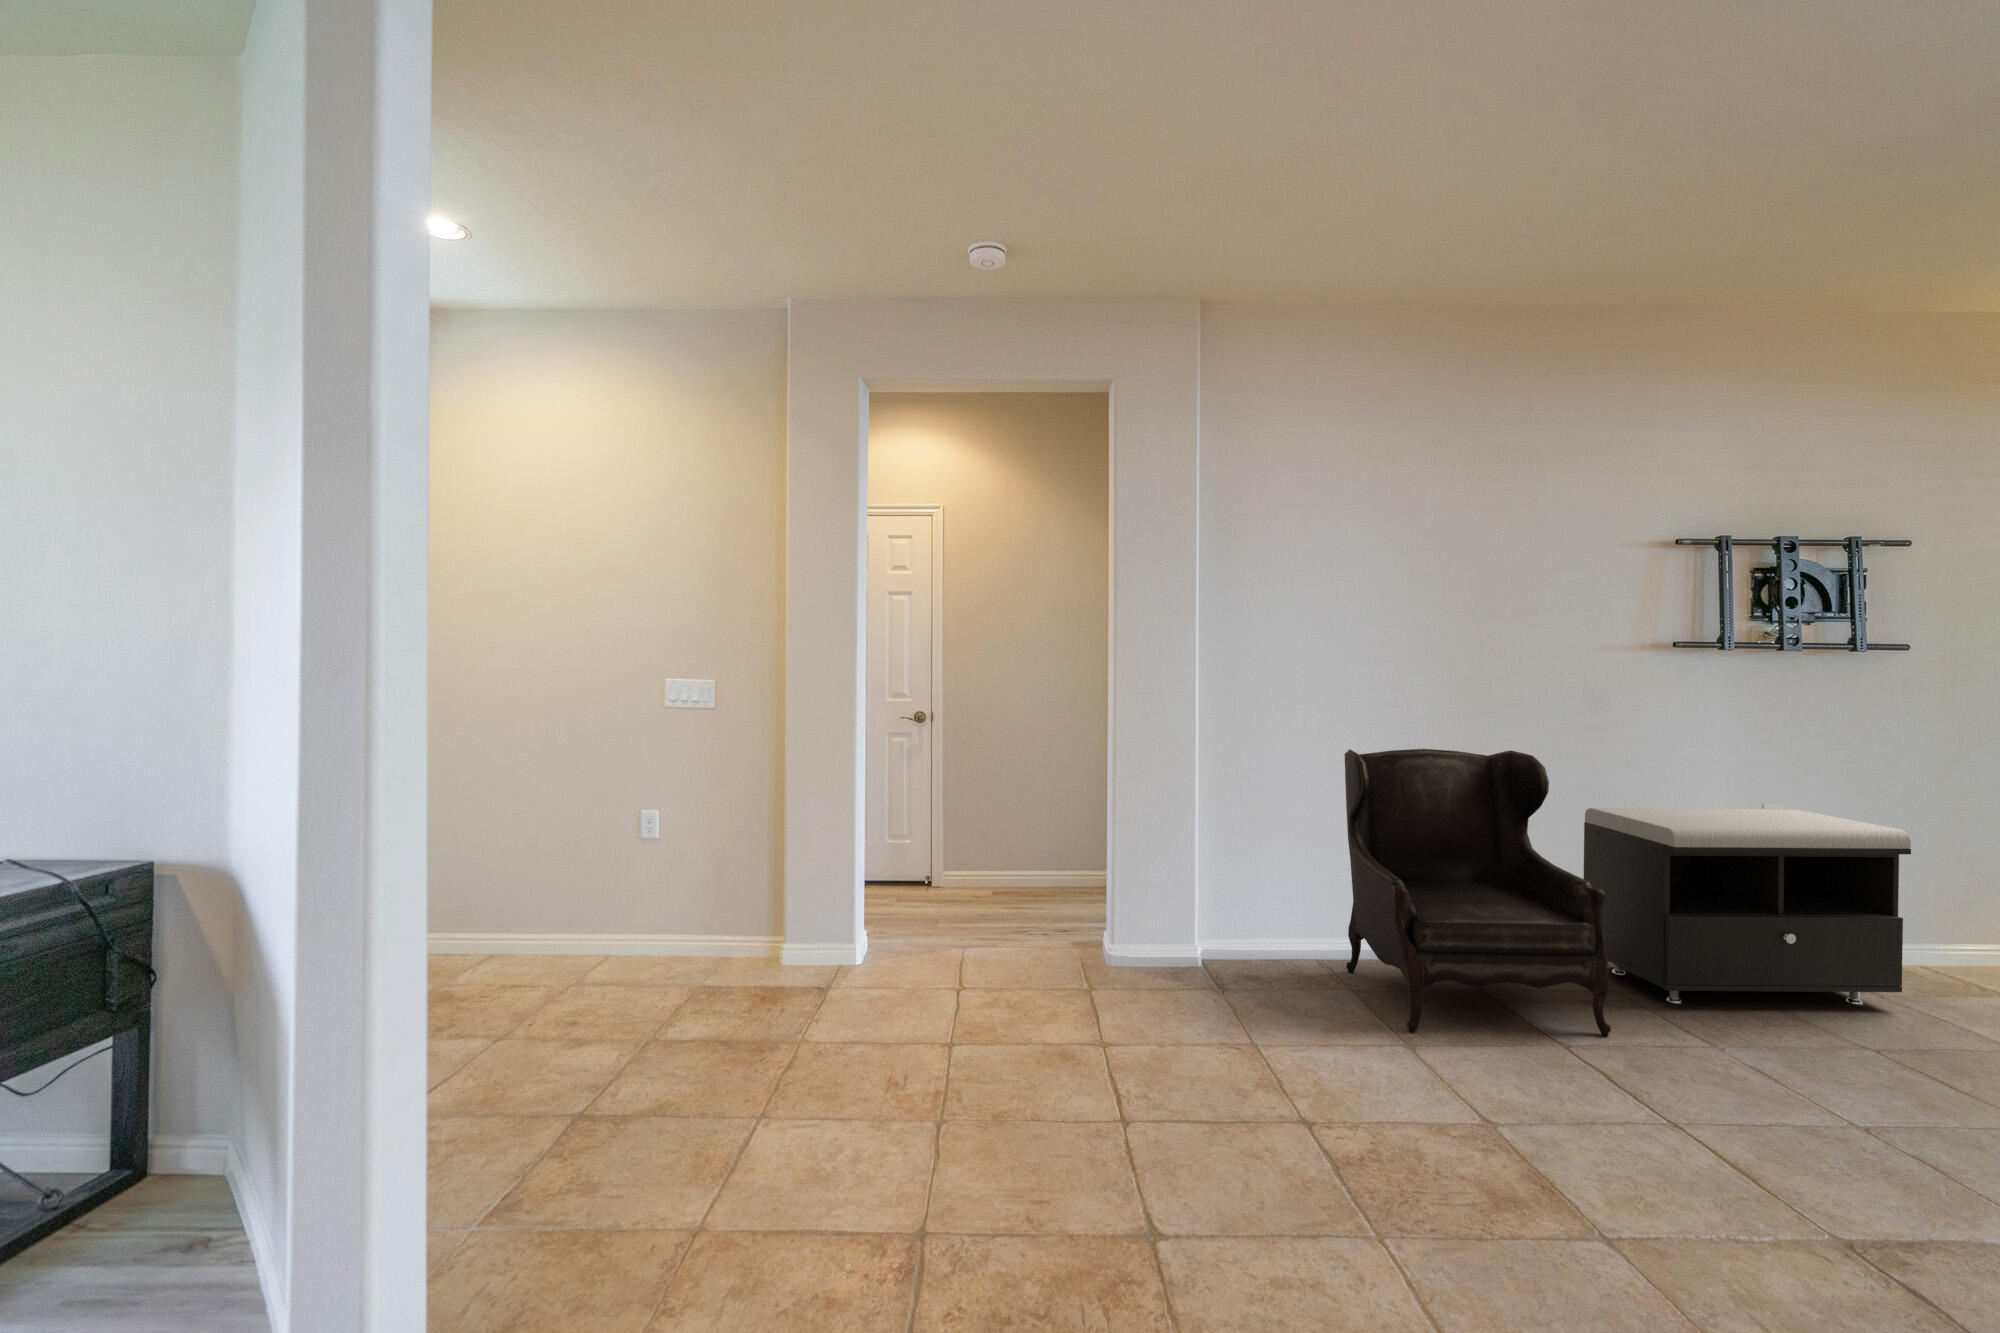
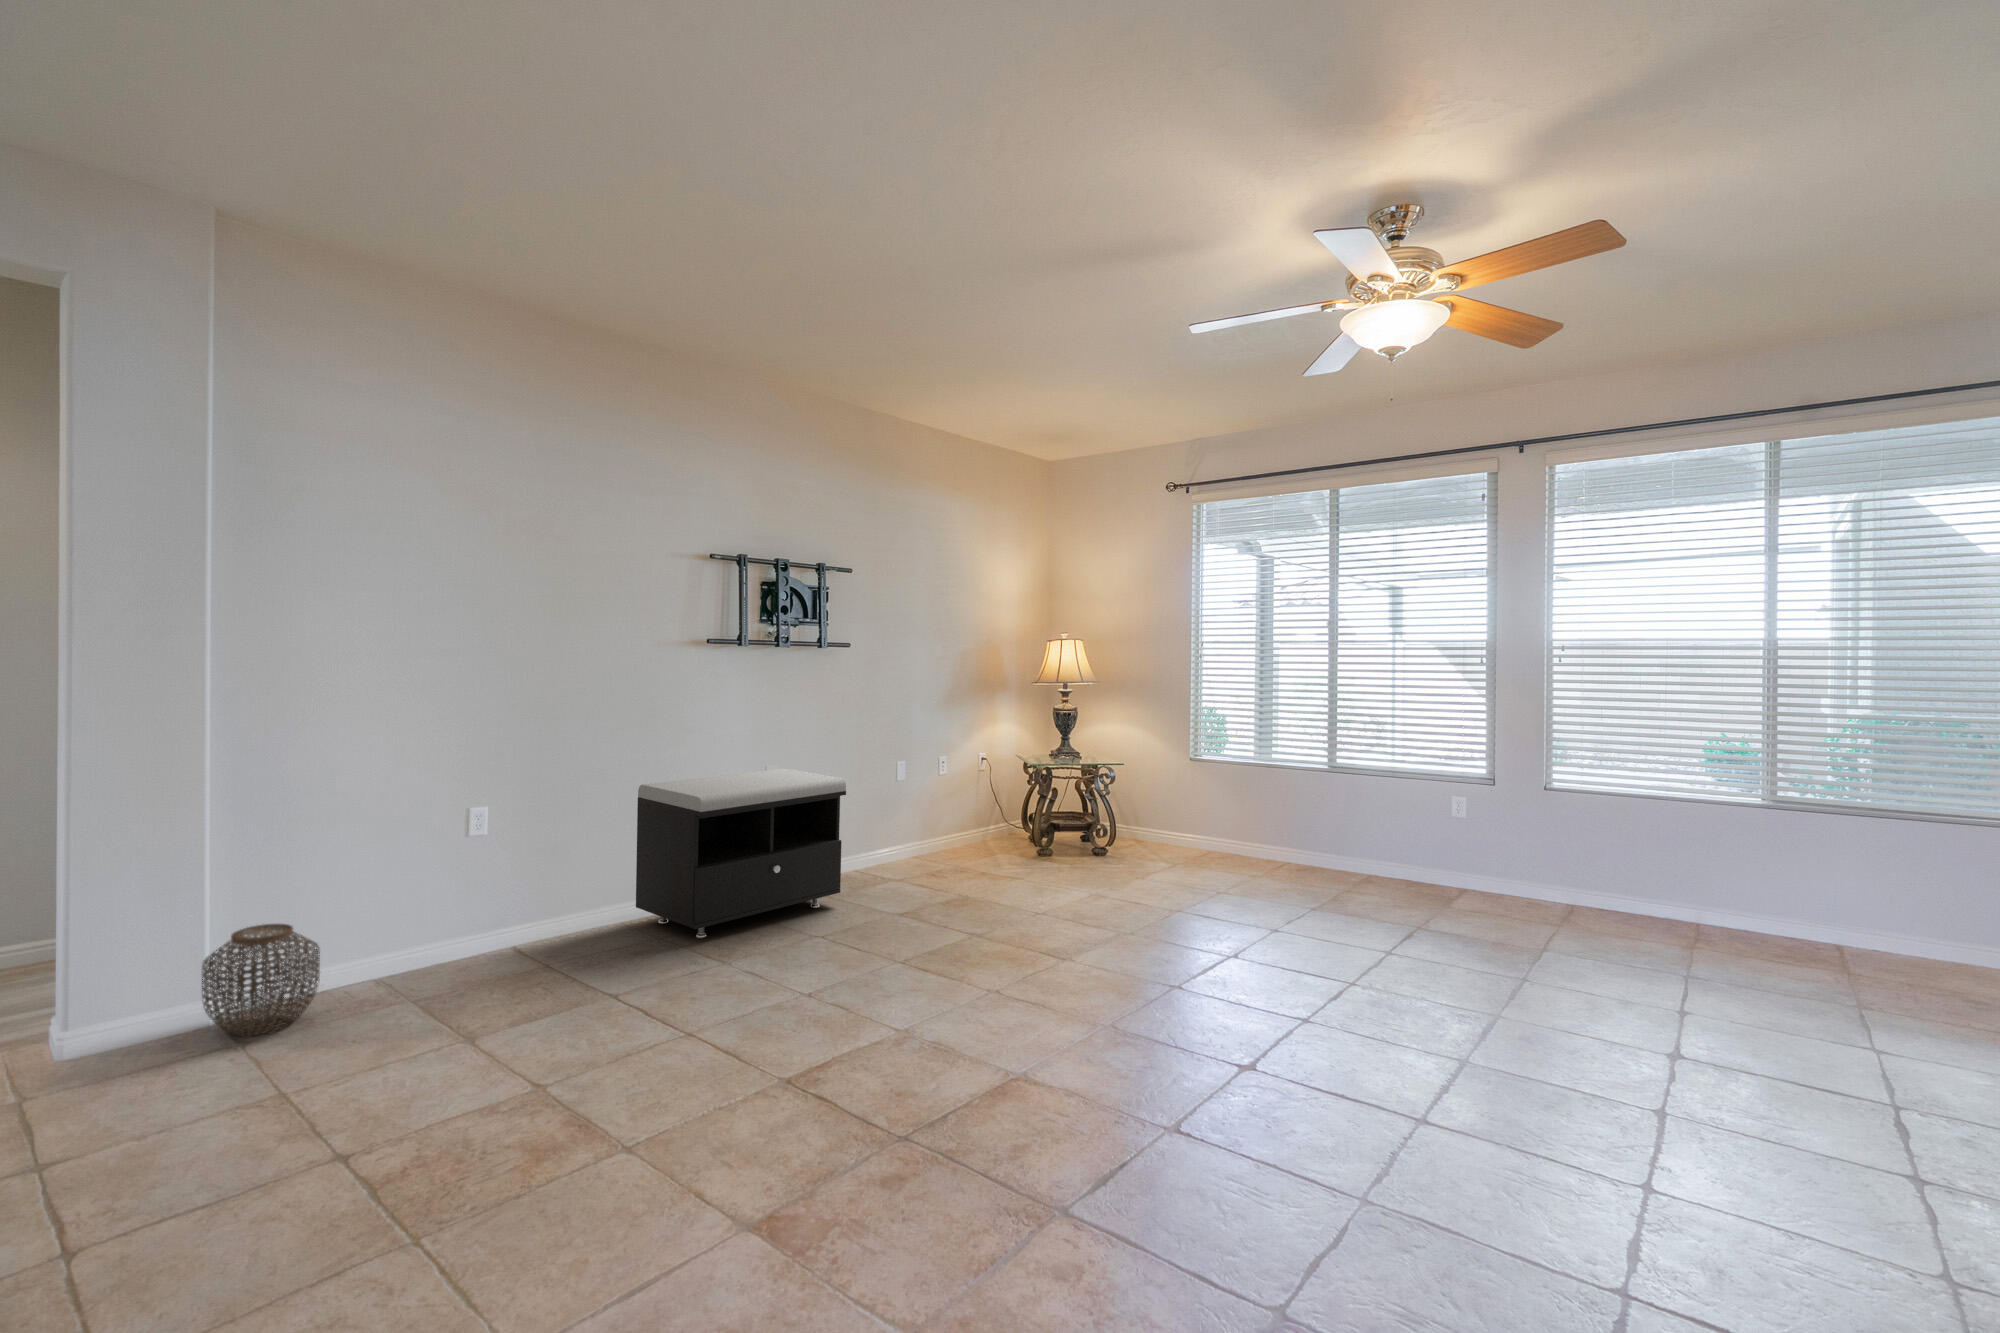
armchair: present [1345,749,1611,1036] -> none [404,740,651,1028]
woven basket: none [1193,889,1277,985] -> present [202,924,320,1036]

